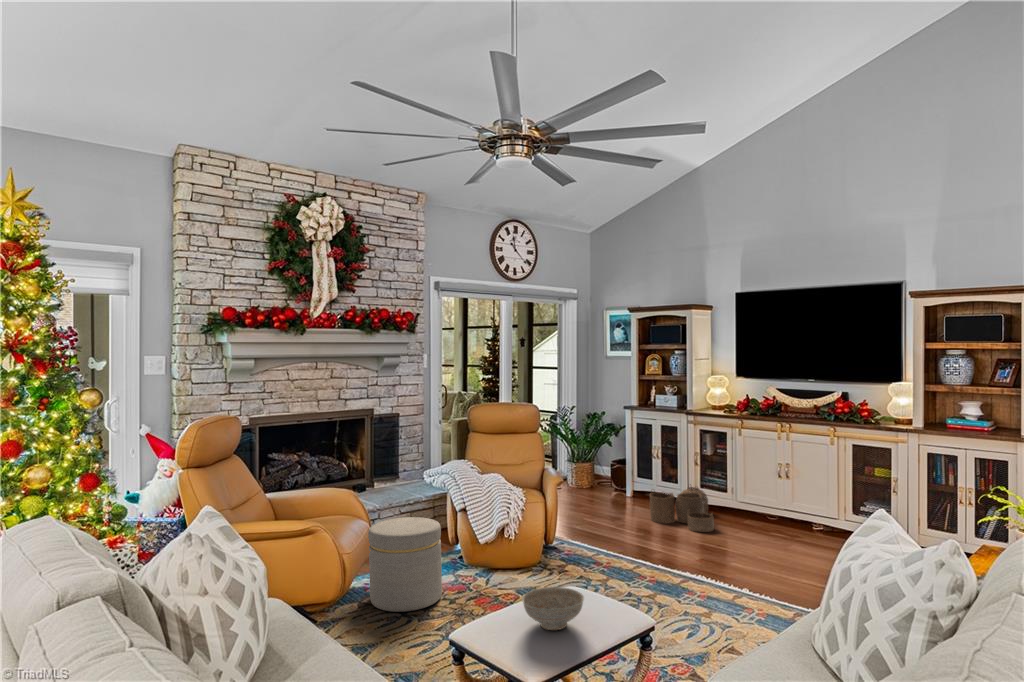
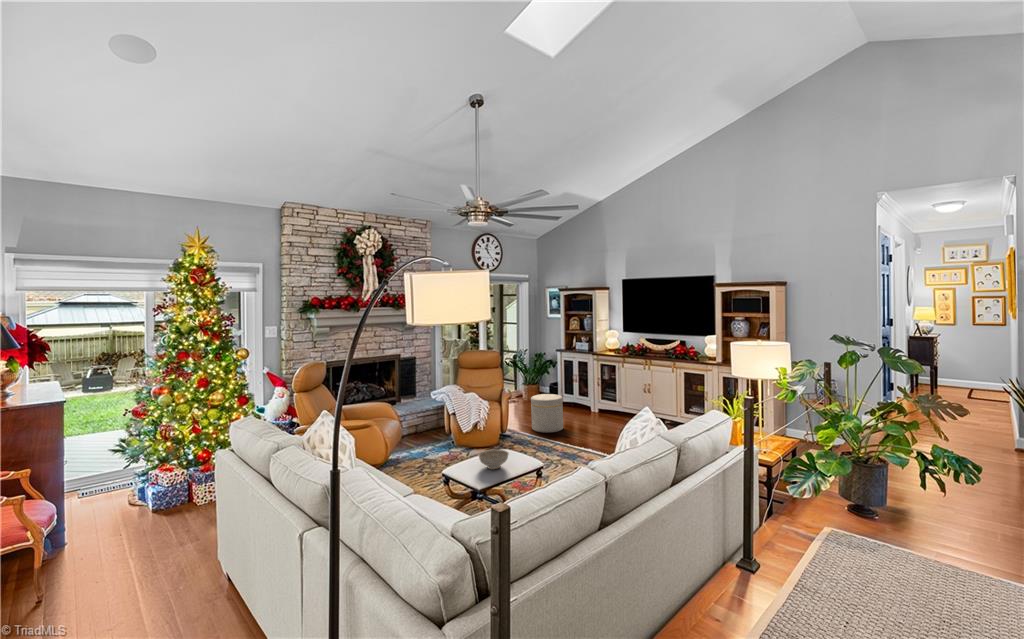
woven basket: present [650,487,714,532] -> none [568,397,605,425]
ottoman: present [368,517,442,612] -> present [531,394,563,433]

